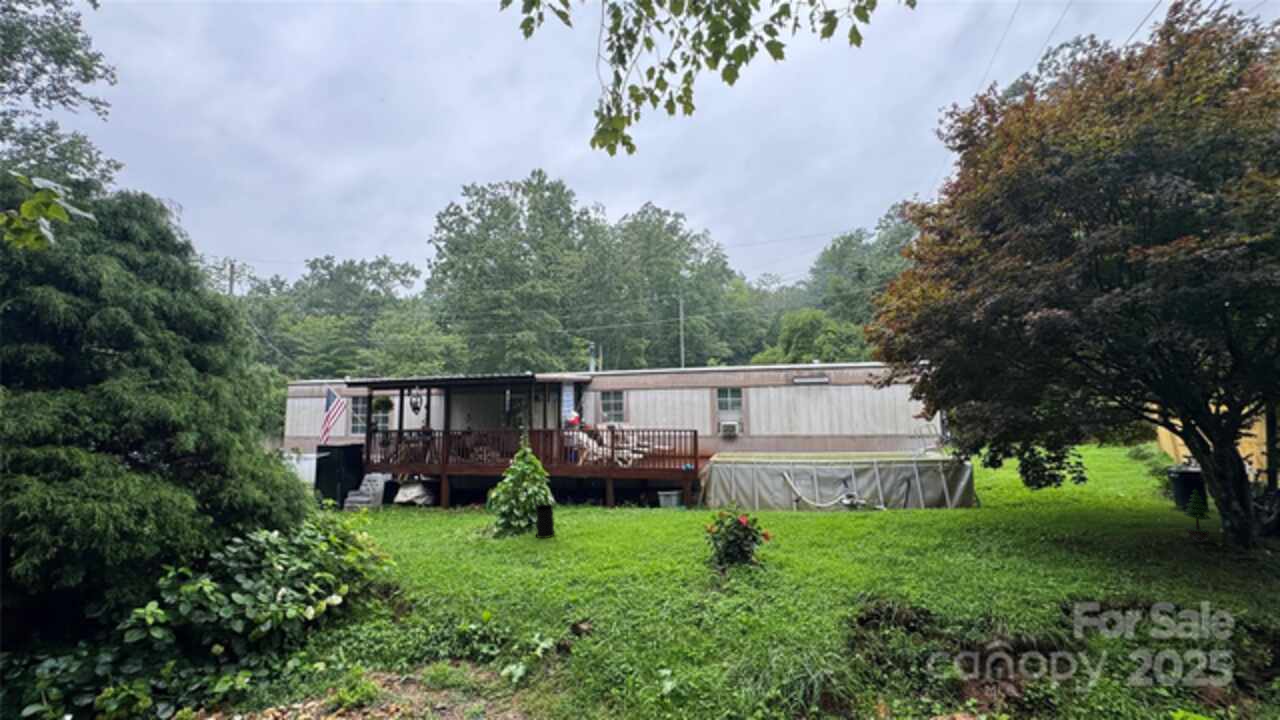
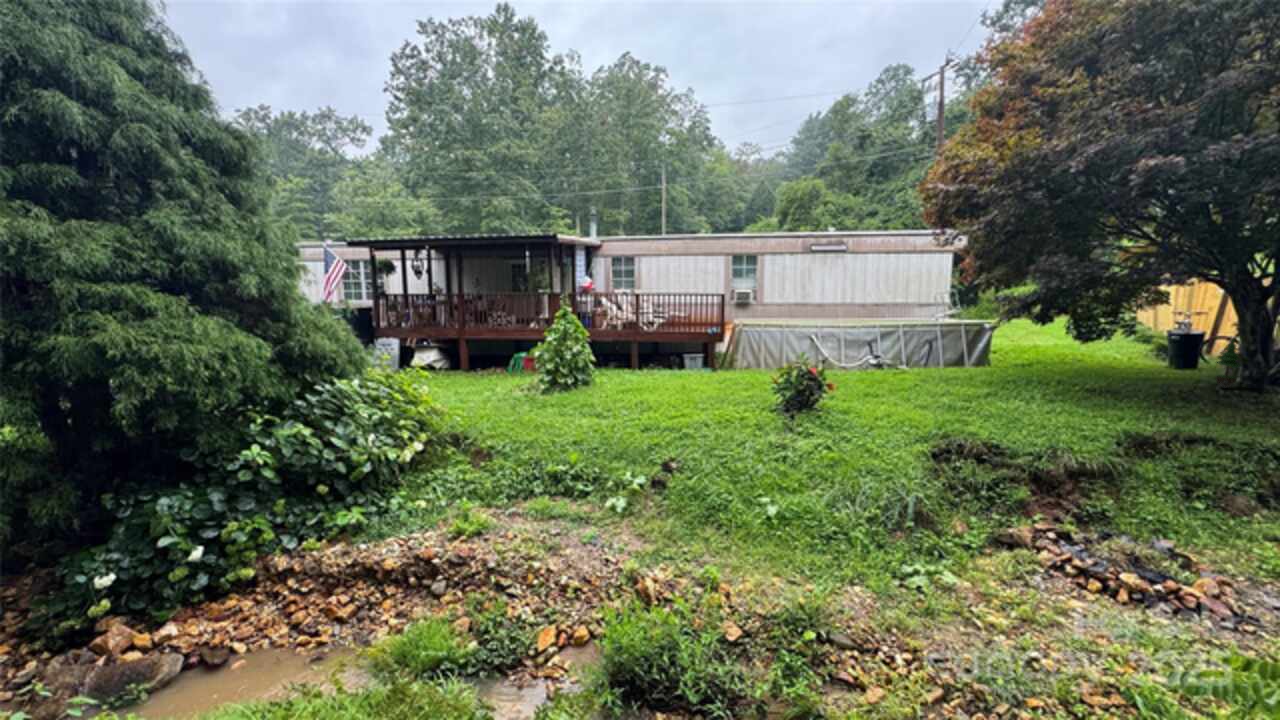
watering can: present [534,499,555,538] -> none [576,356,602,395]

